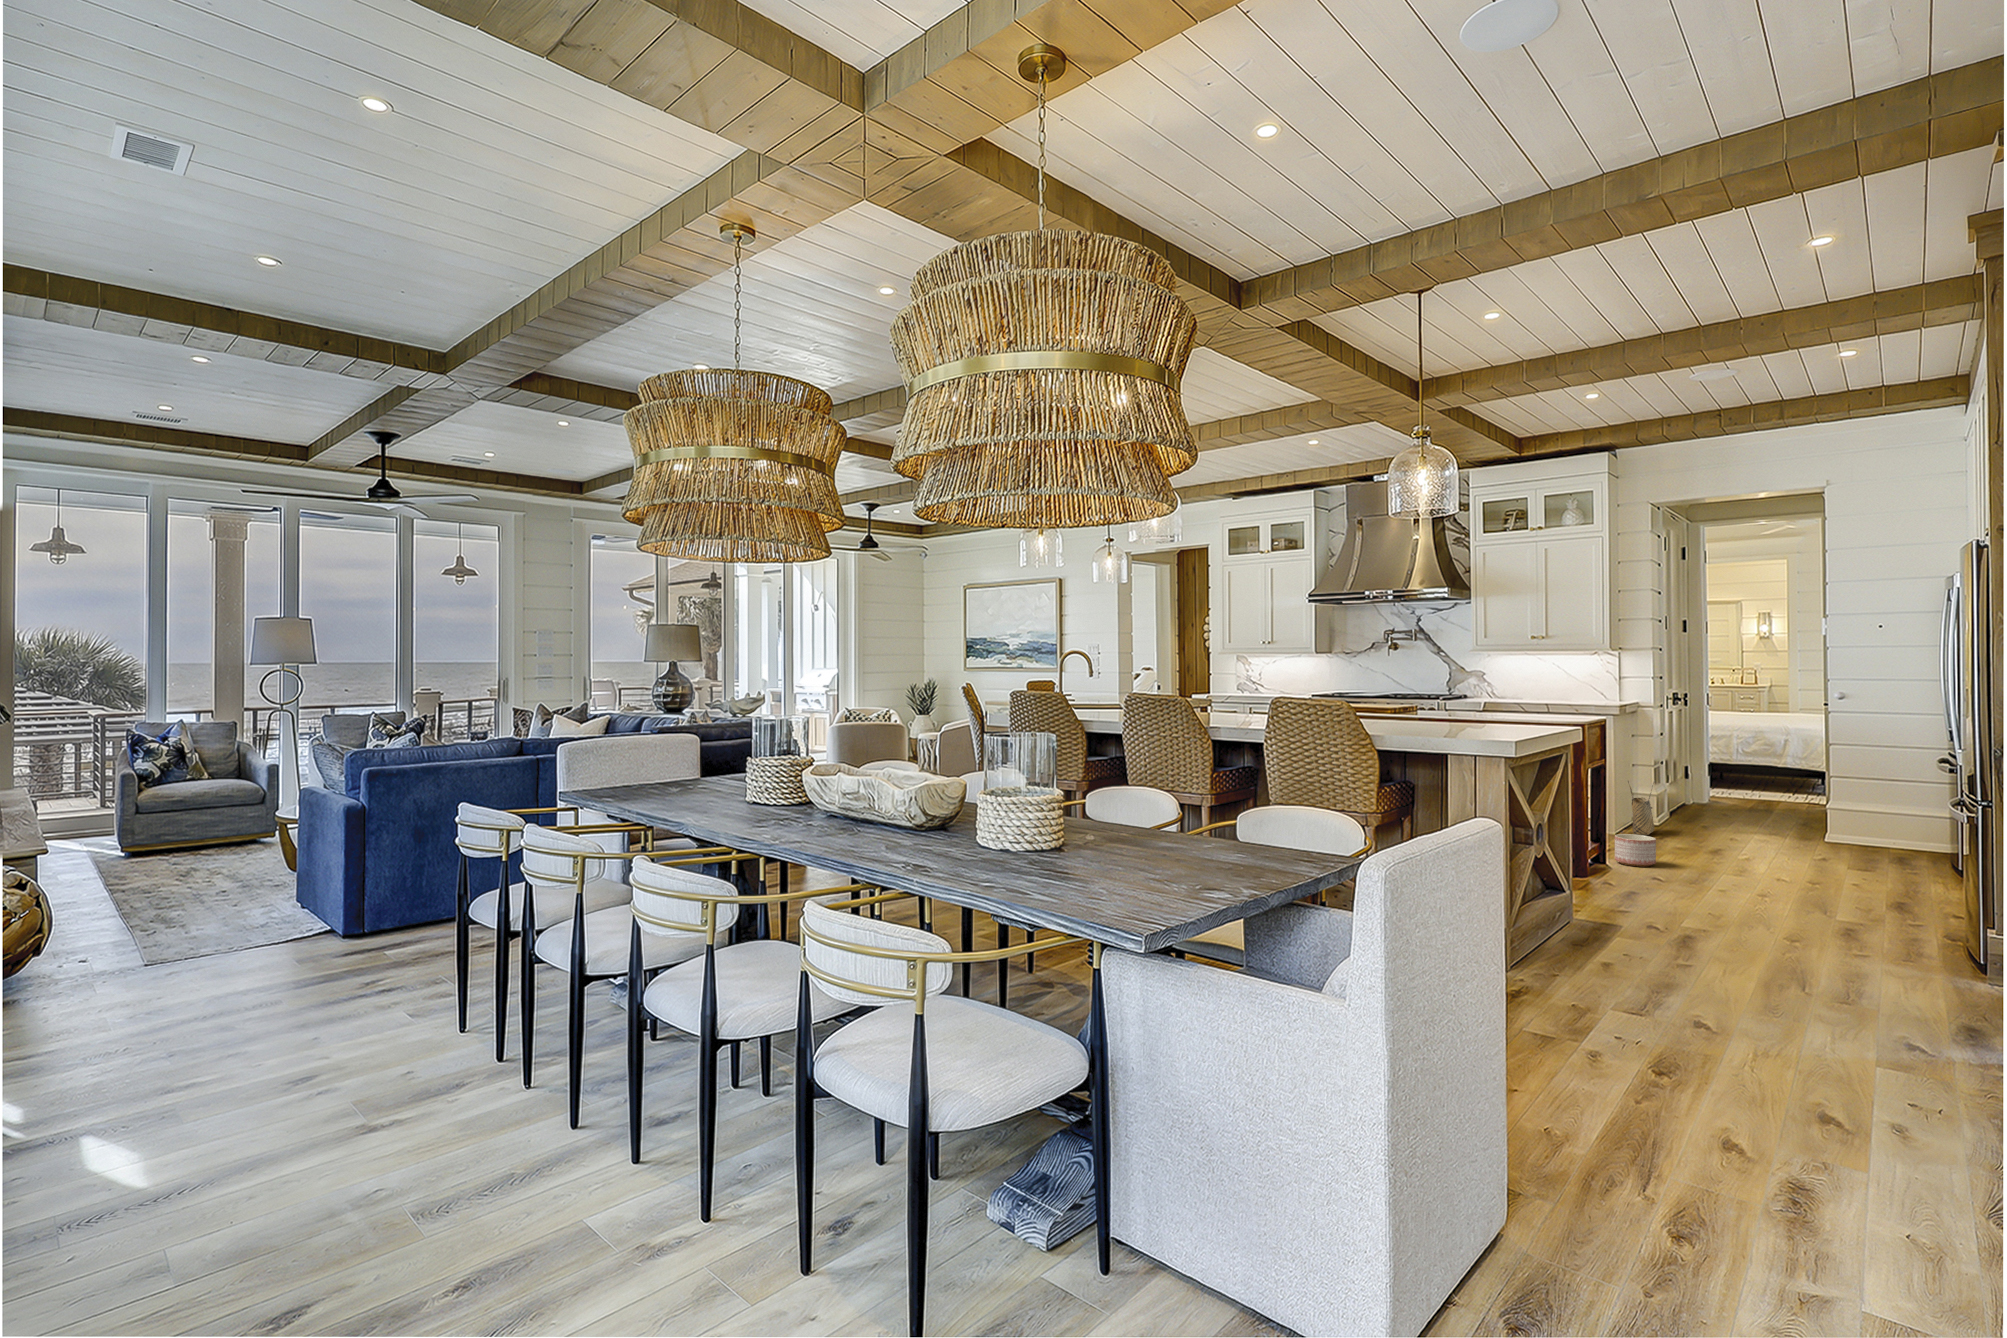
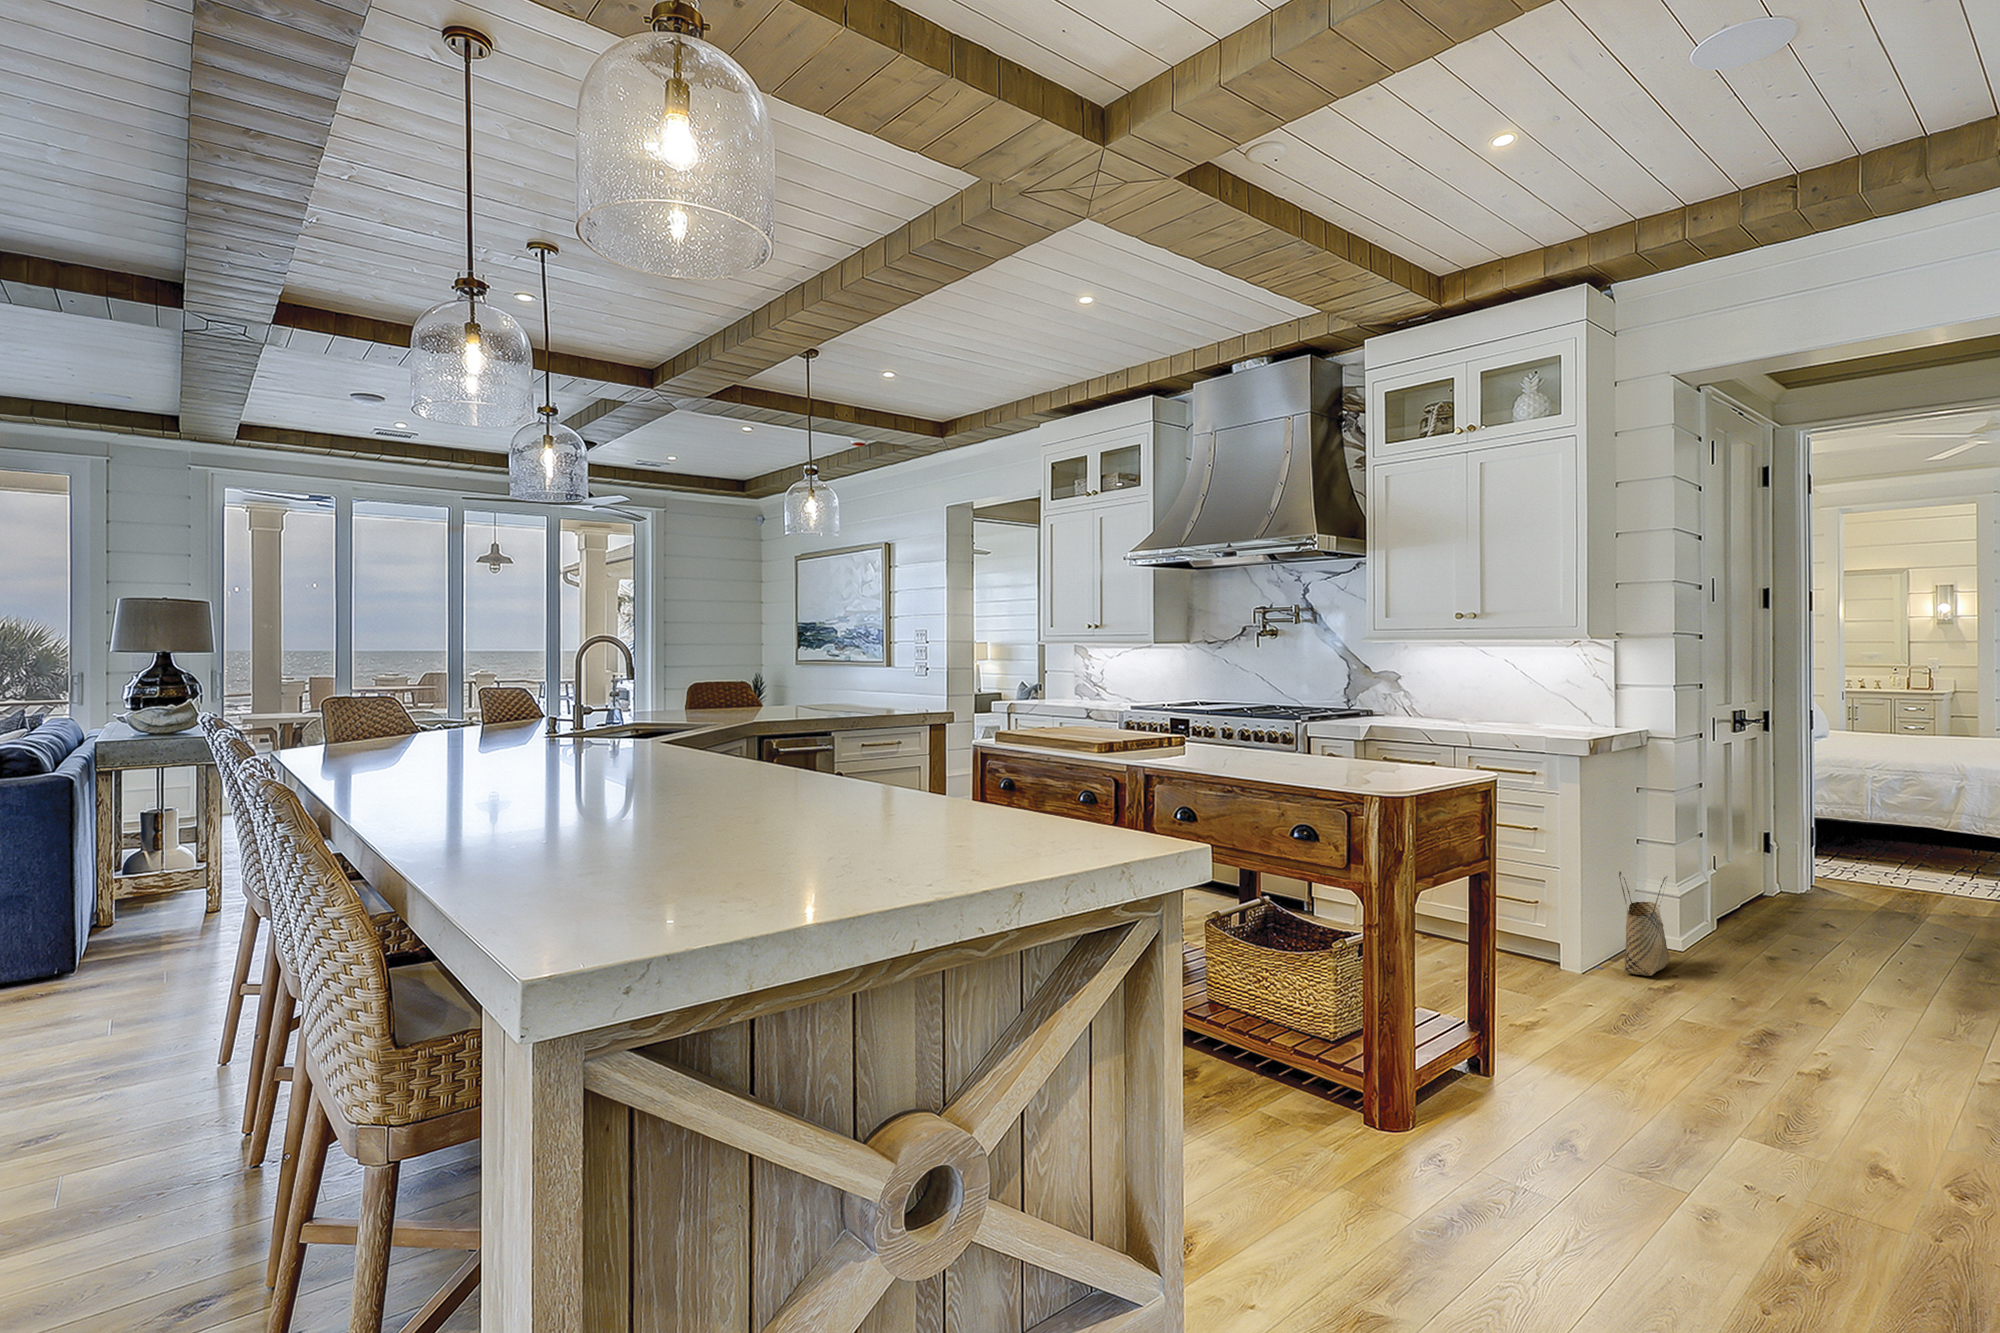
planter: present [1615,834,1656,867] -> none [1533,1000,1613,1077]

